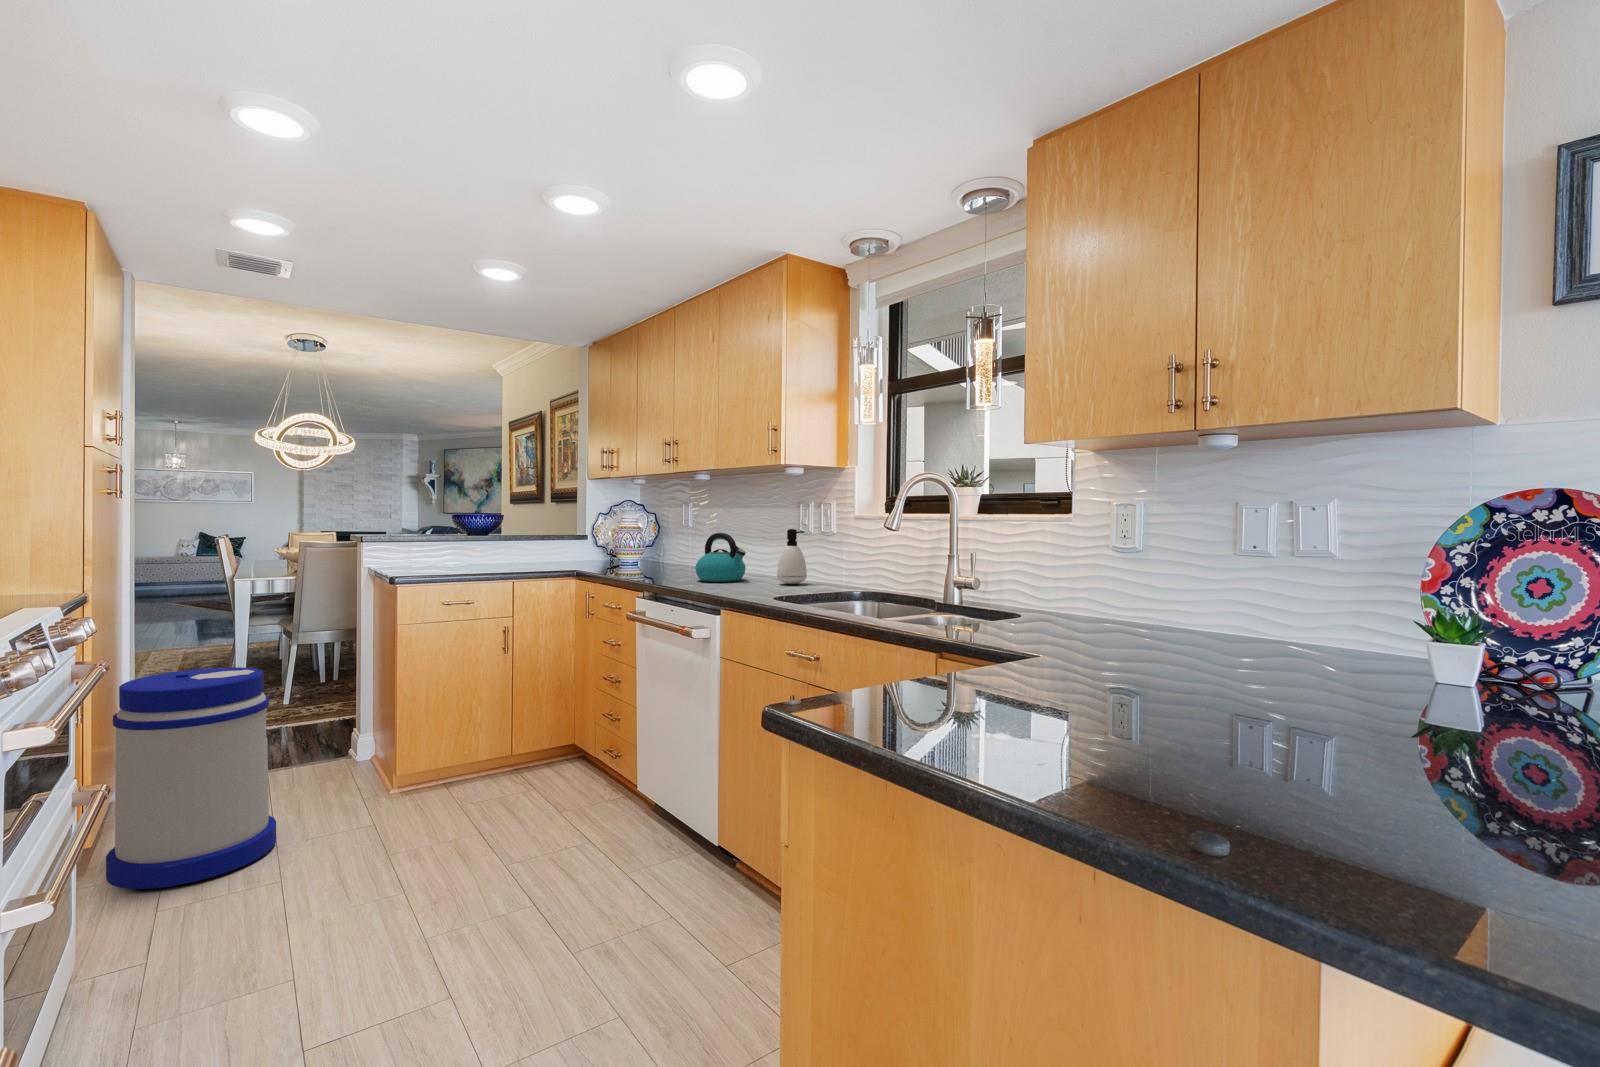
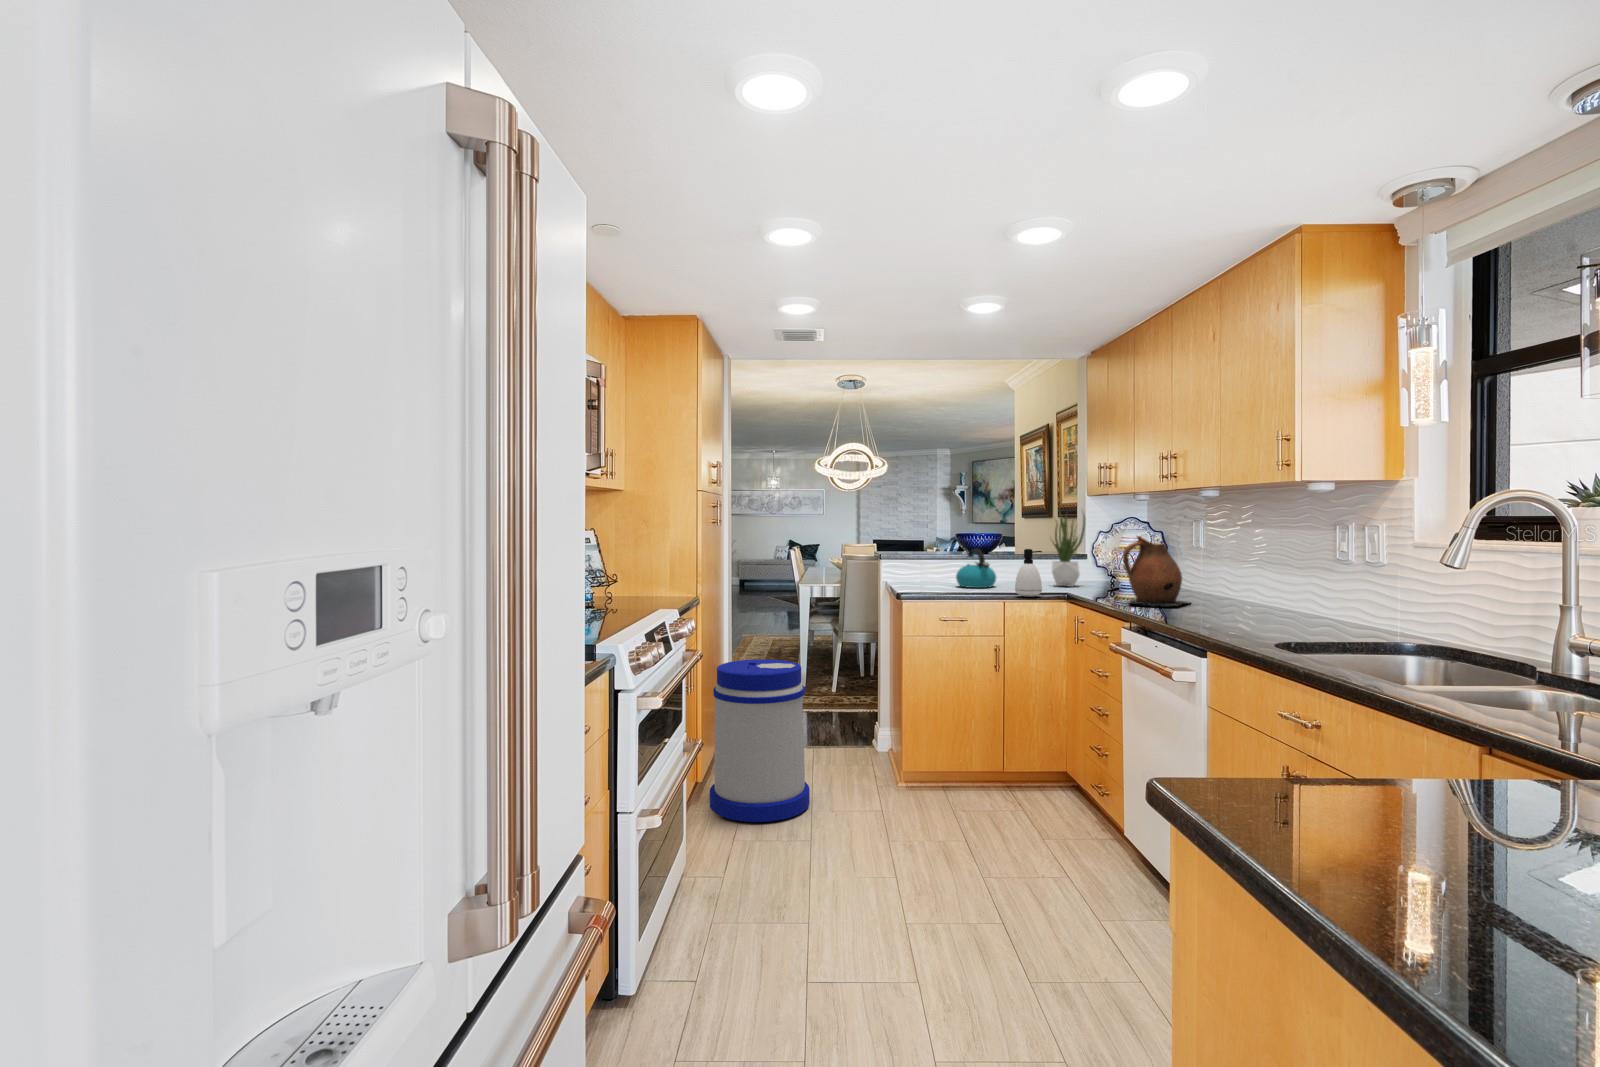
potted plant: none [557,490,591,565] -> present [1052,512,1085,587]
ceramic pitcher: none [635,513,690,577] -> present [1123,536,1190,606]
soap dispenser: present [777,529,807,584] -> present [1015,549,1042,597]
kettle: present [695,533,746,582] -> present [956,549,996,588]

